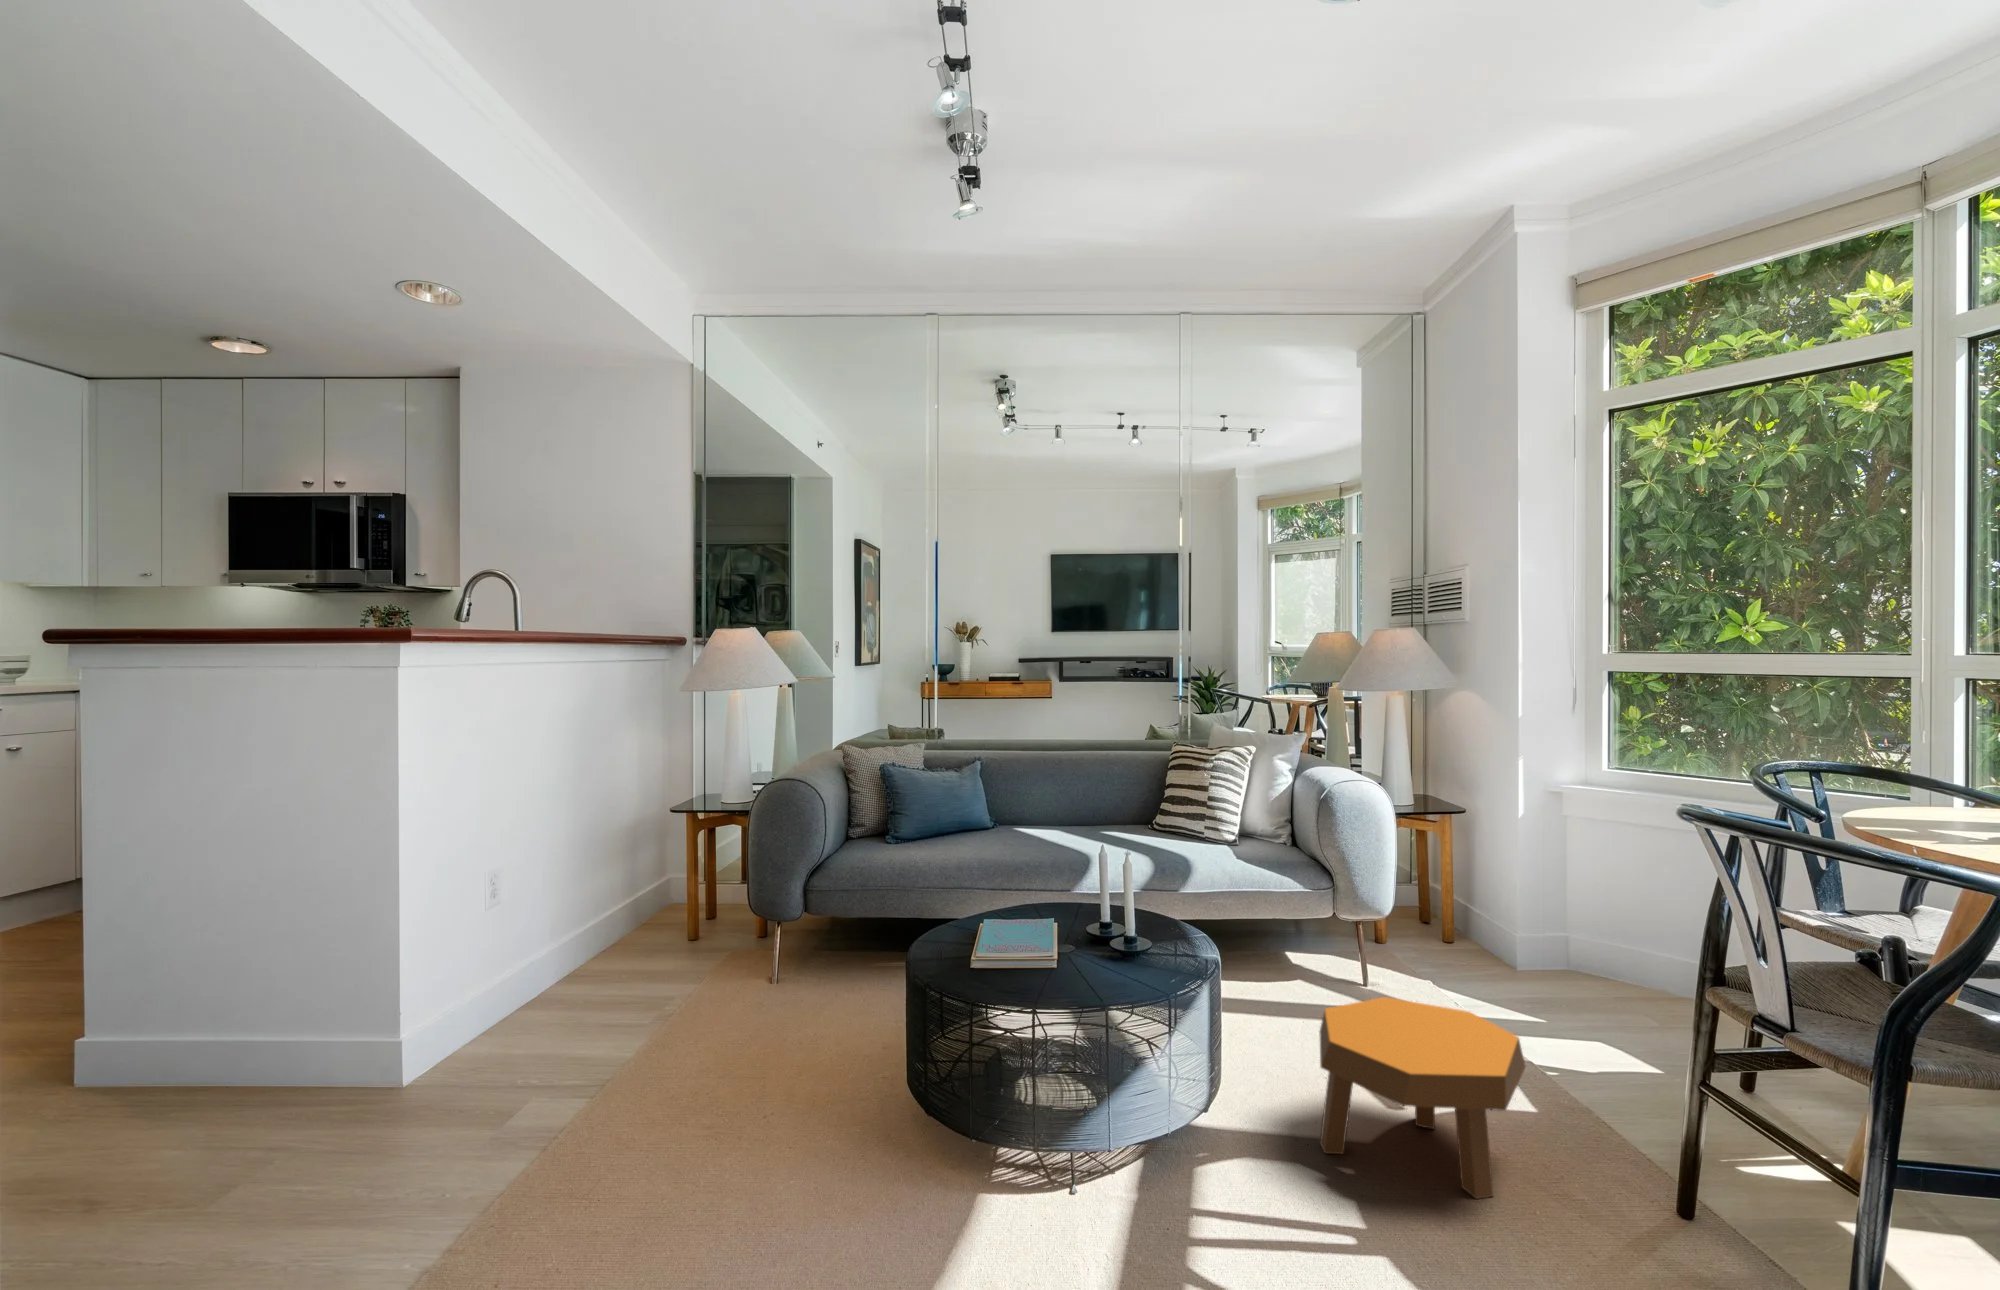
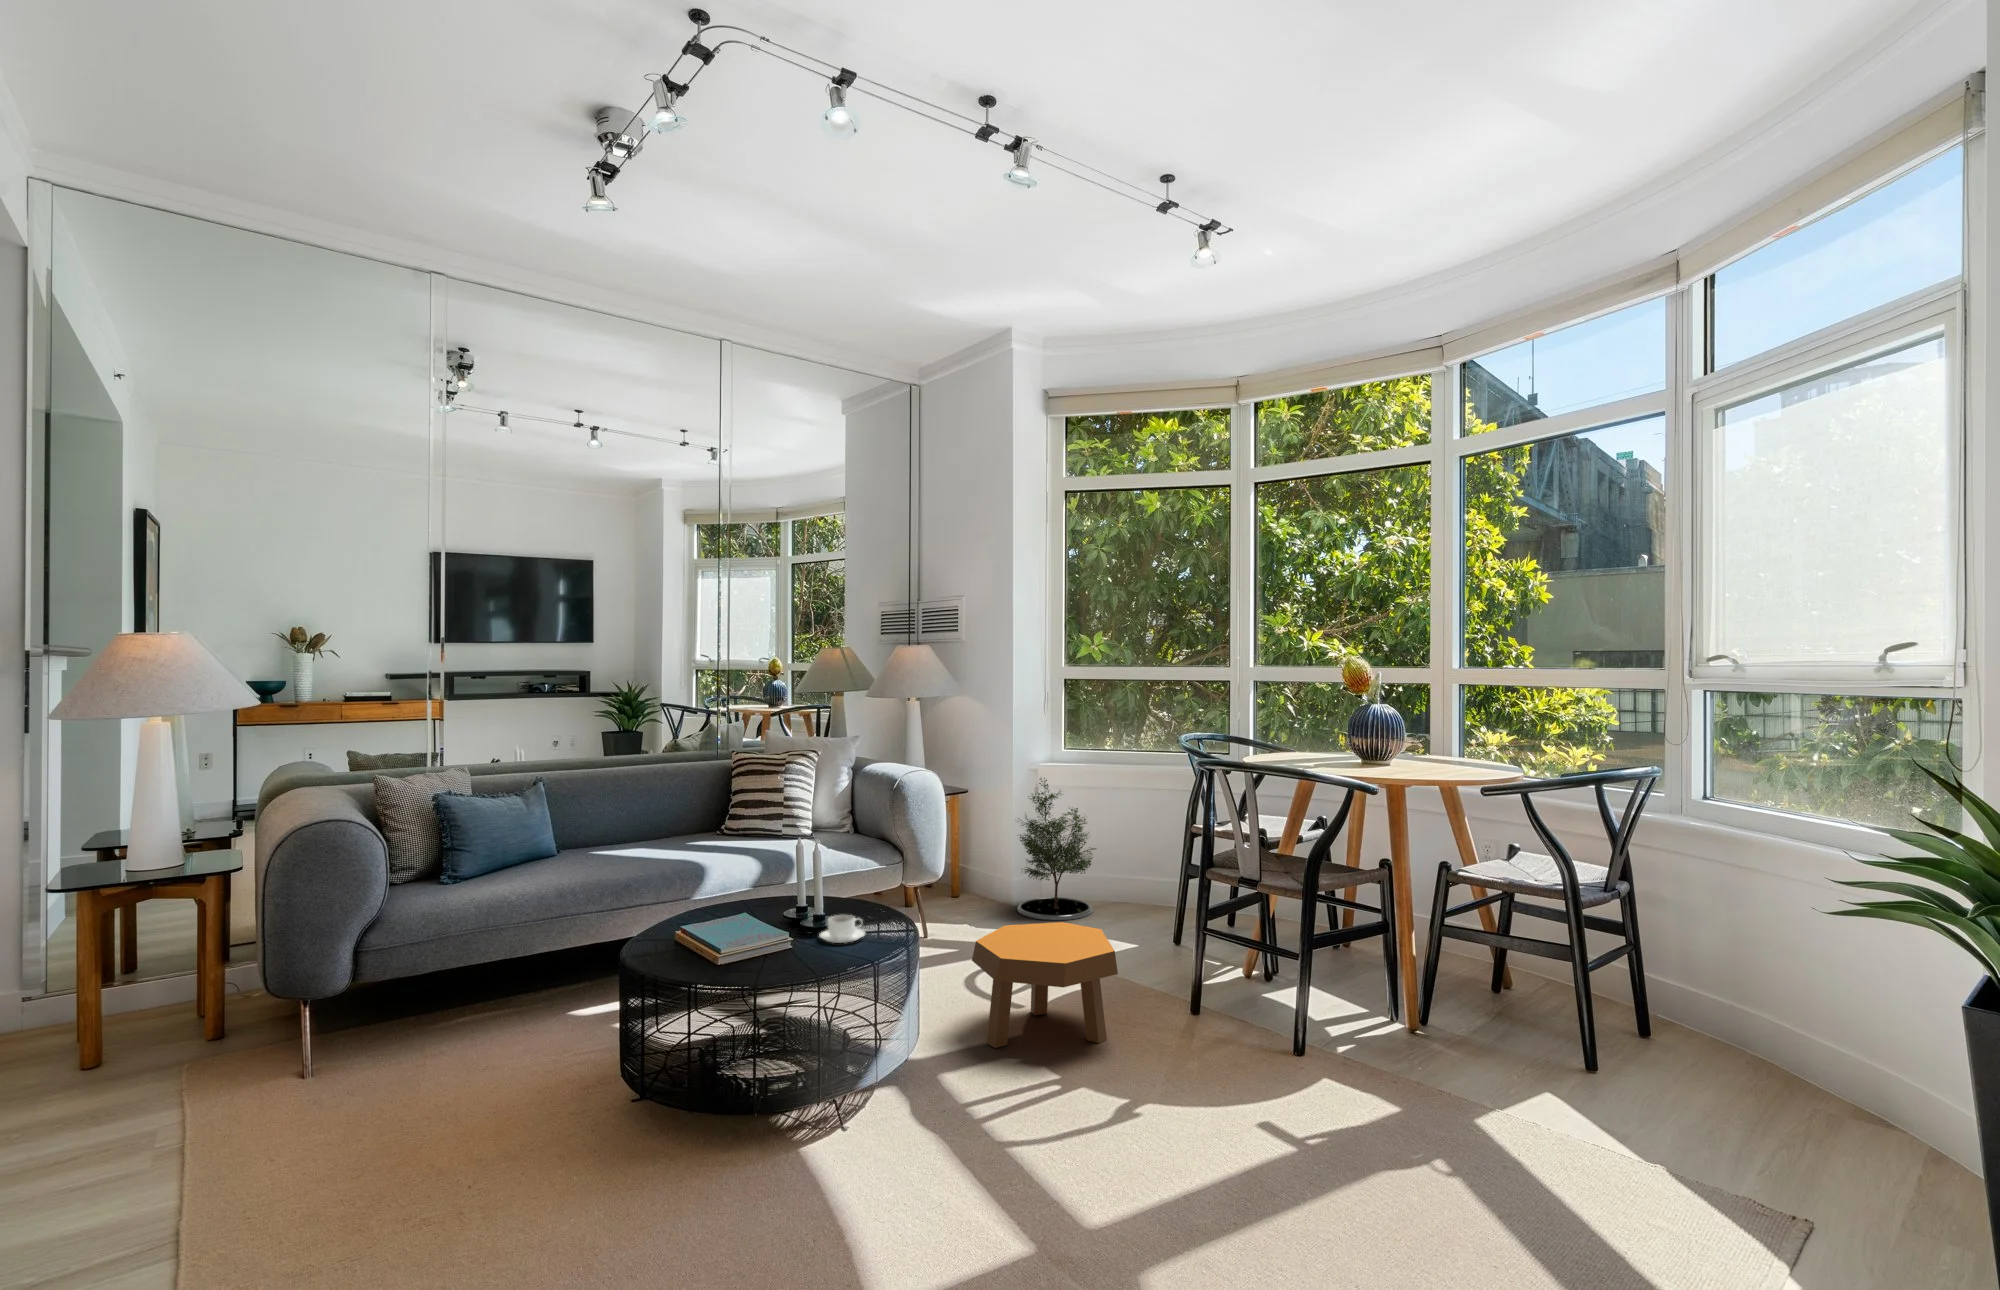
potted tree: none [1505,806,1640,1005] -> present [1018,778,1096,920]
coffee cup: none [1084,943,1137,977] -> present [819,915,865,943]

